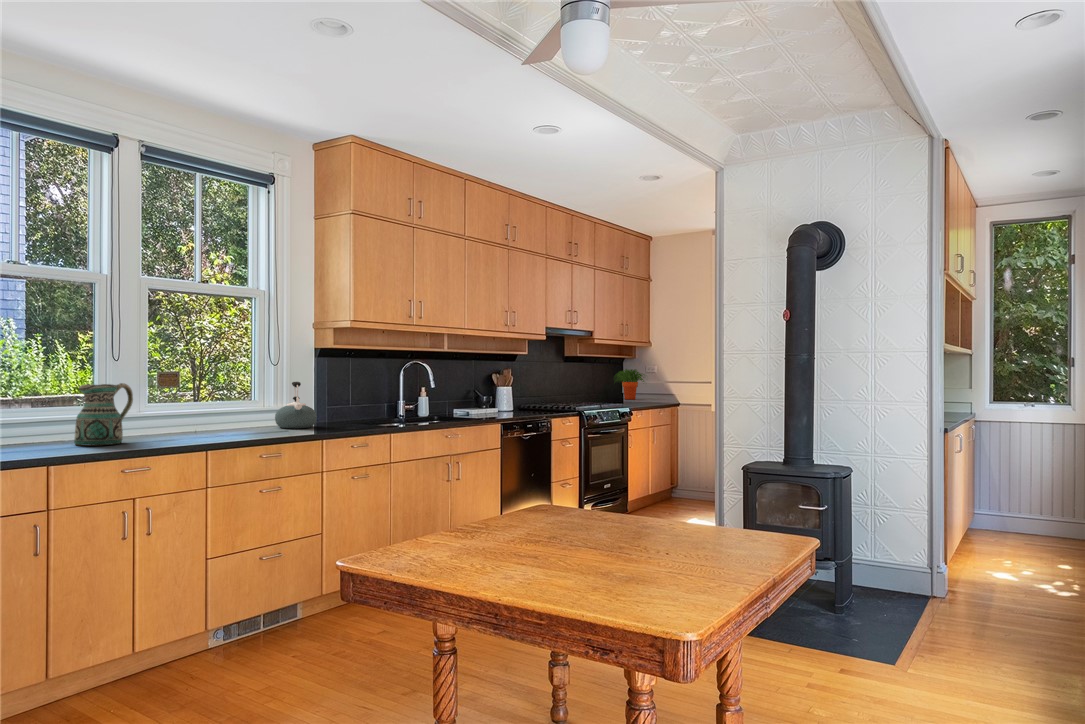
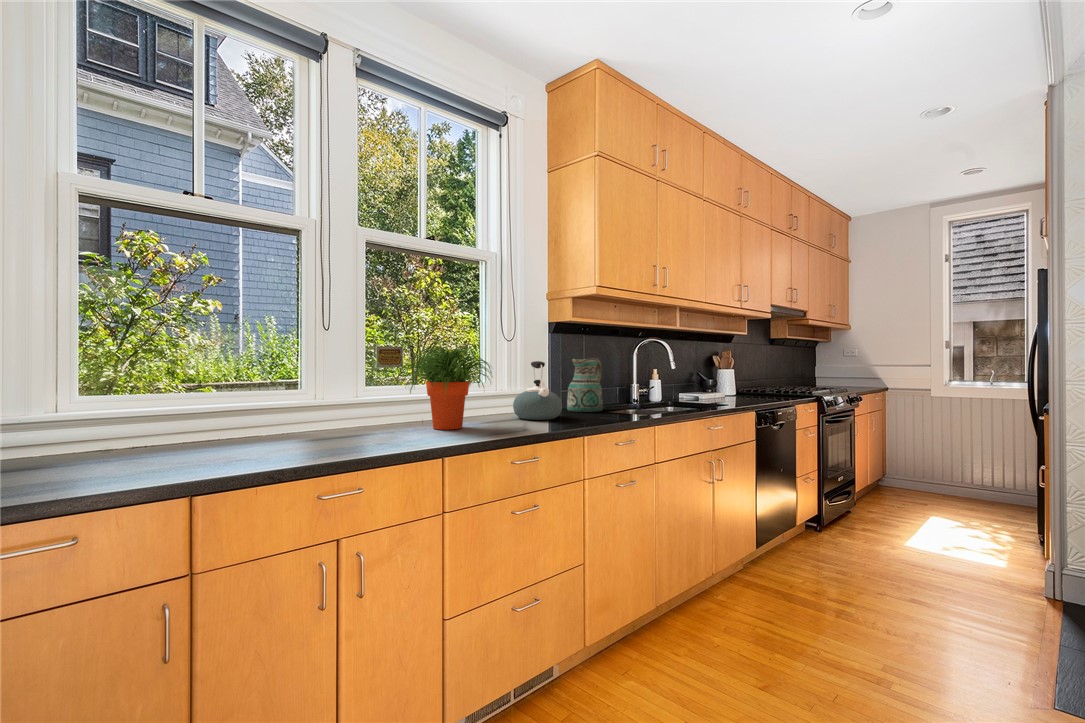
potted plant: present [616,369,644,399] -> present [400,347,492,430]
ceramic pitcher: present [74,383,133,446] -> present [567,359,603,412]

